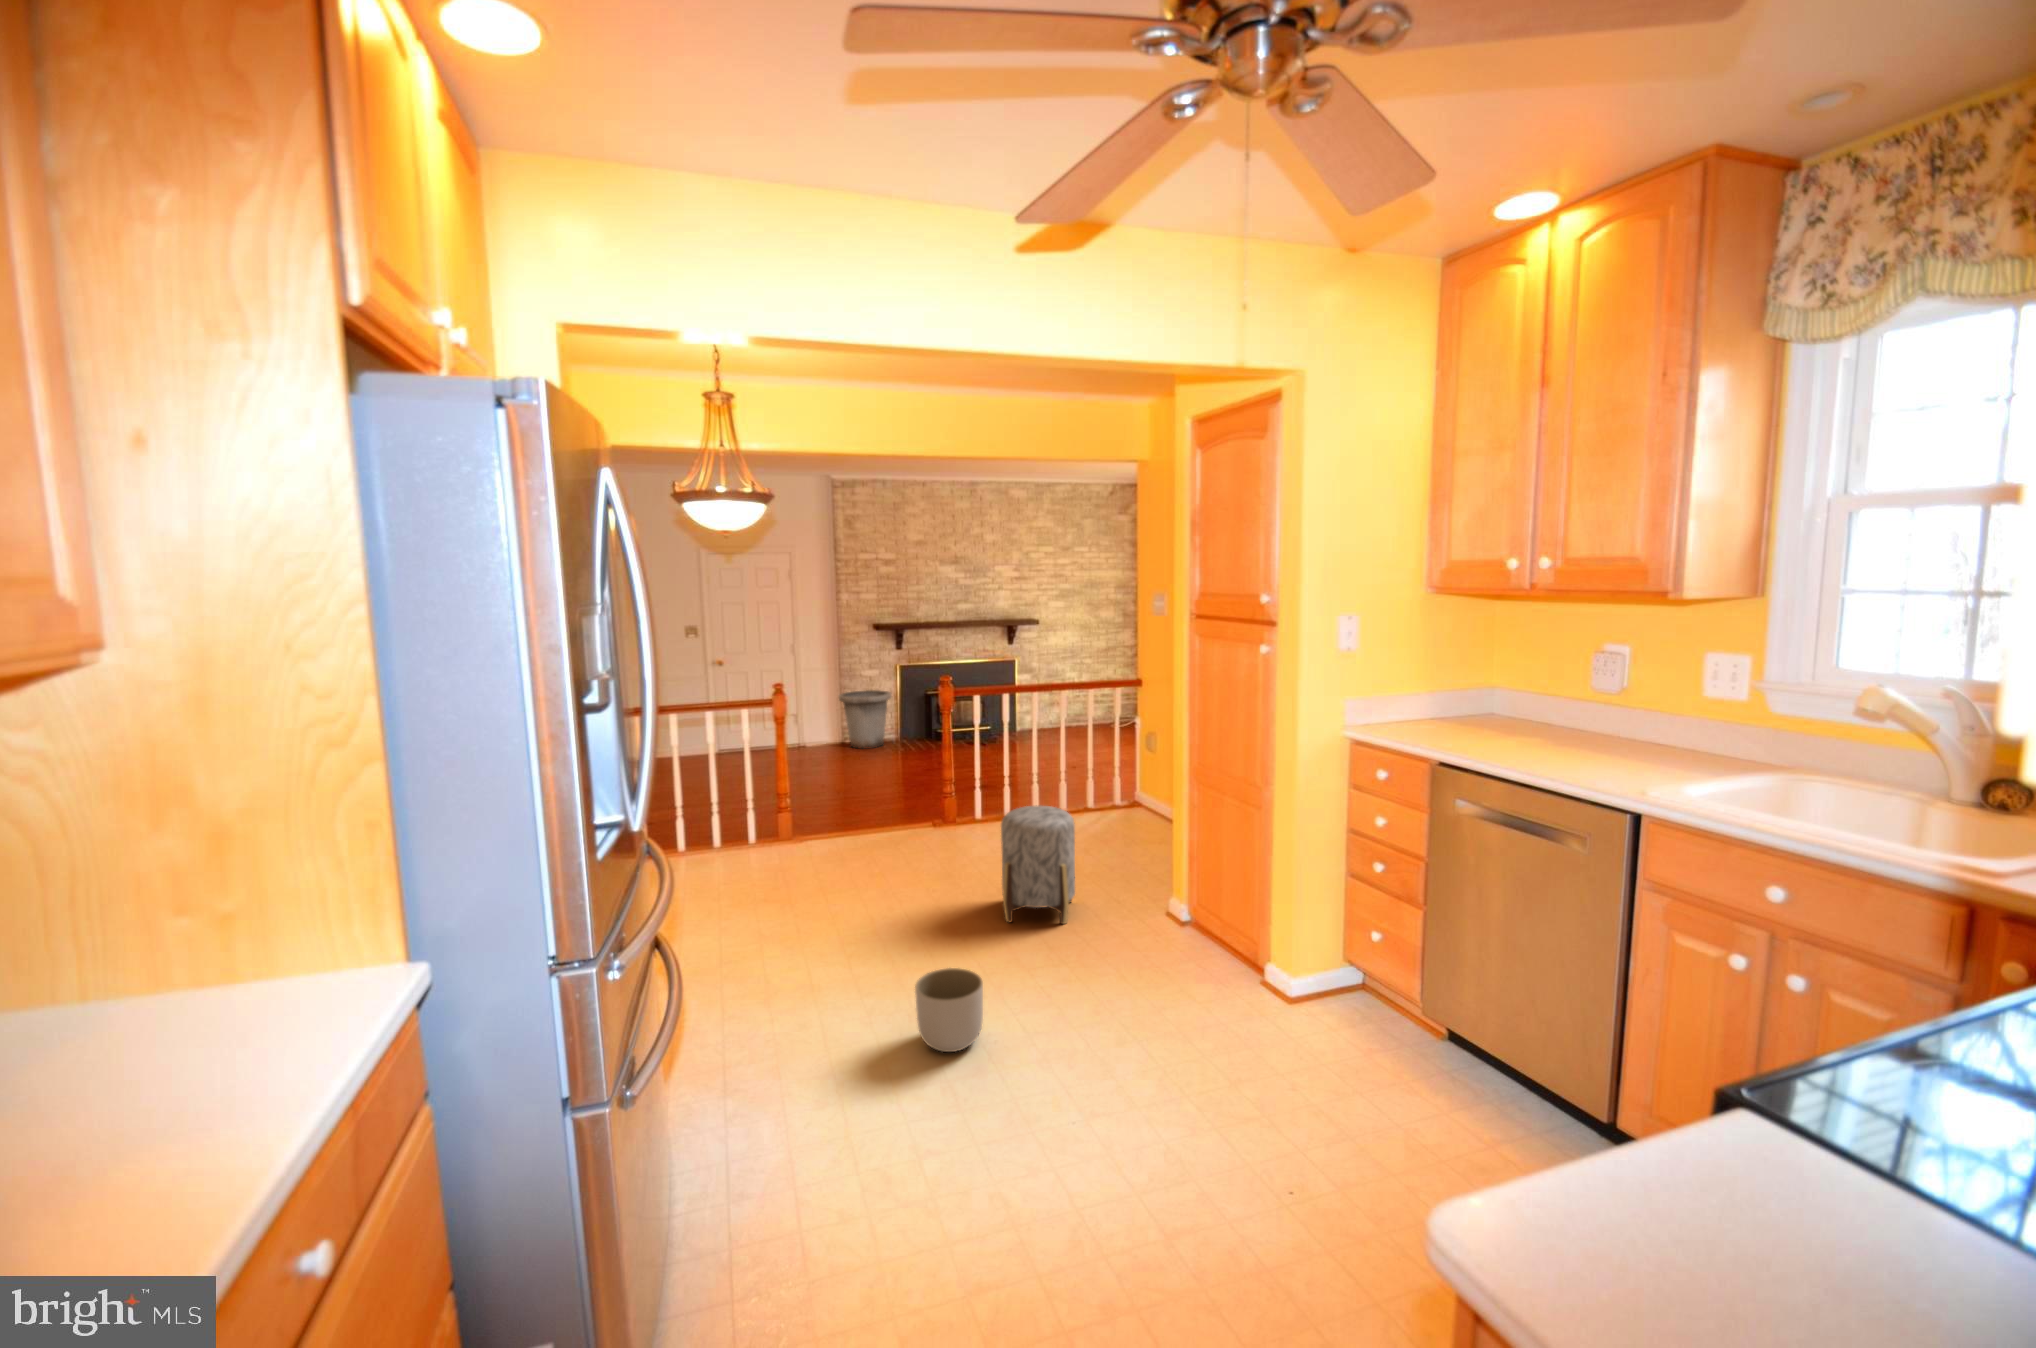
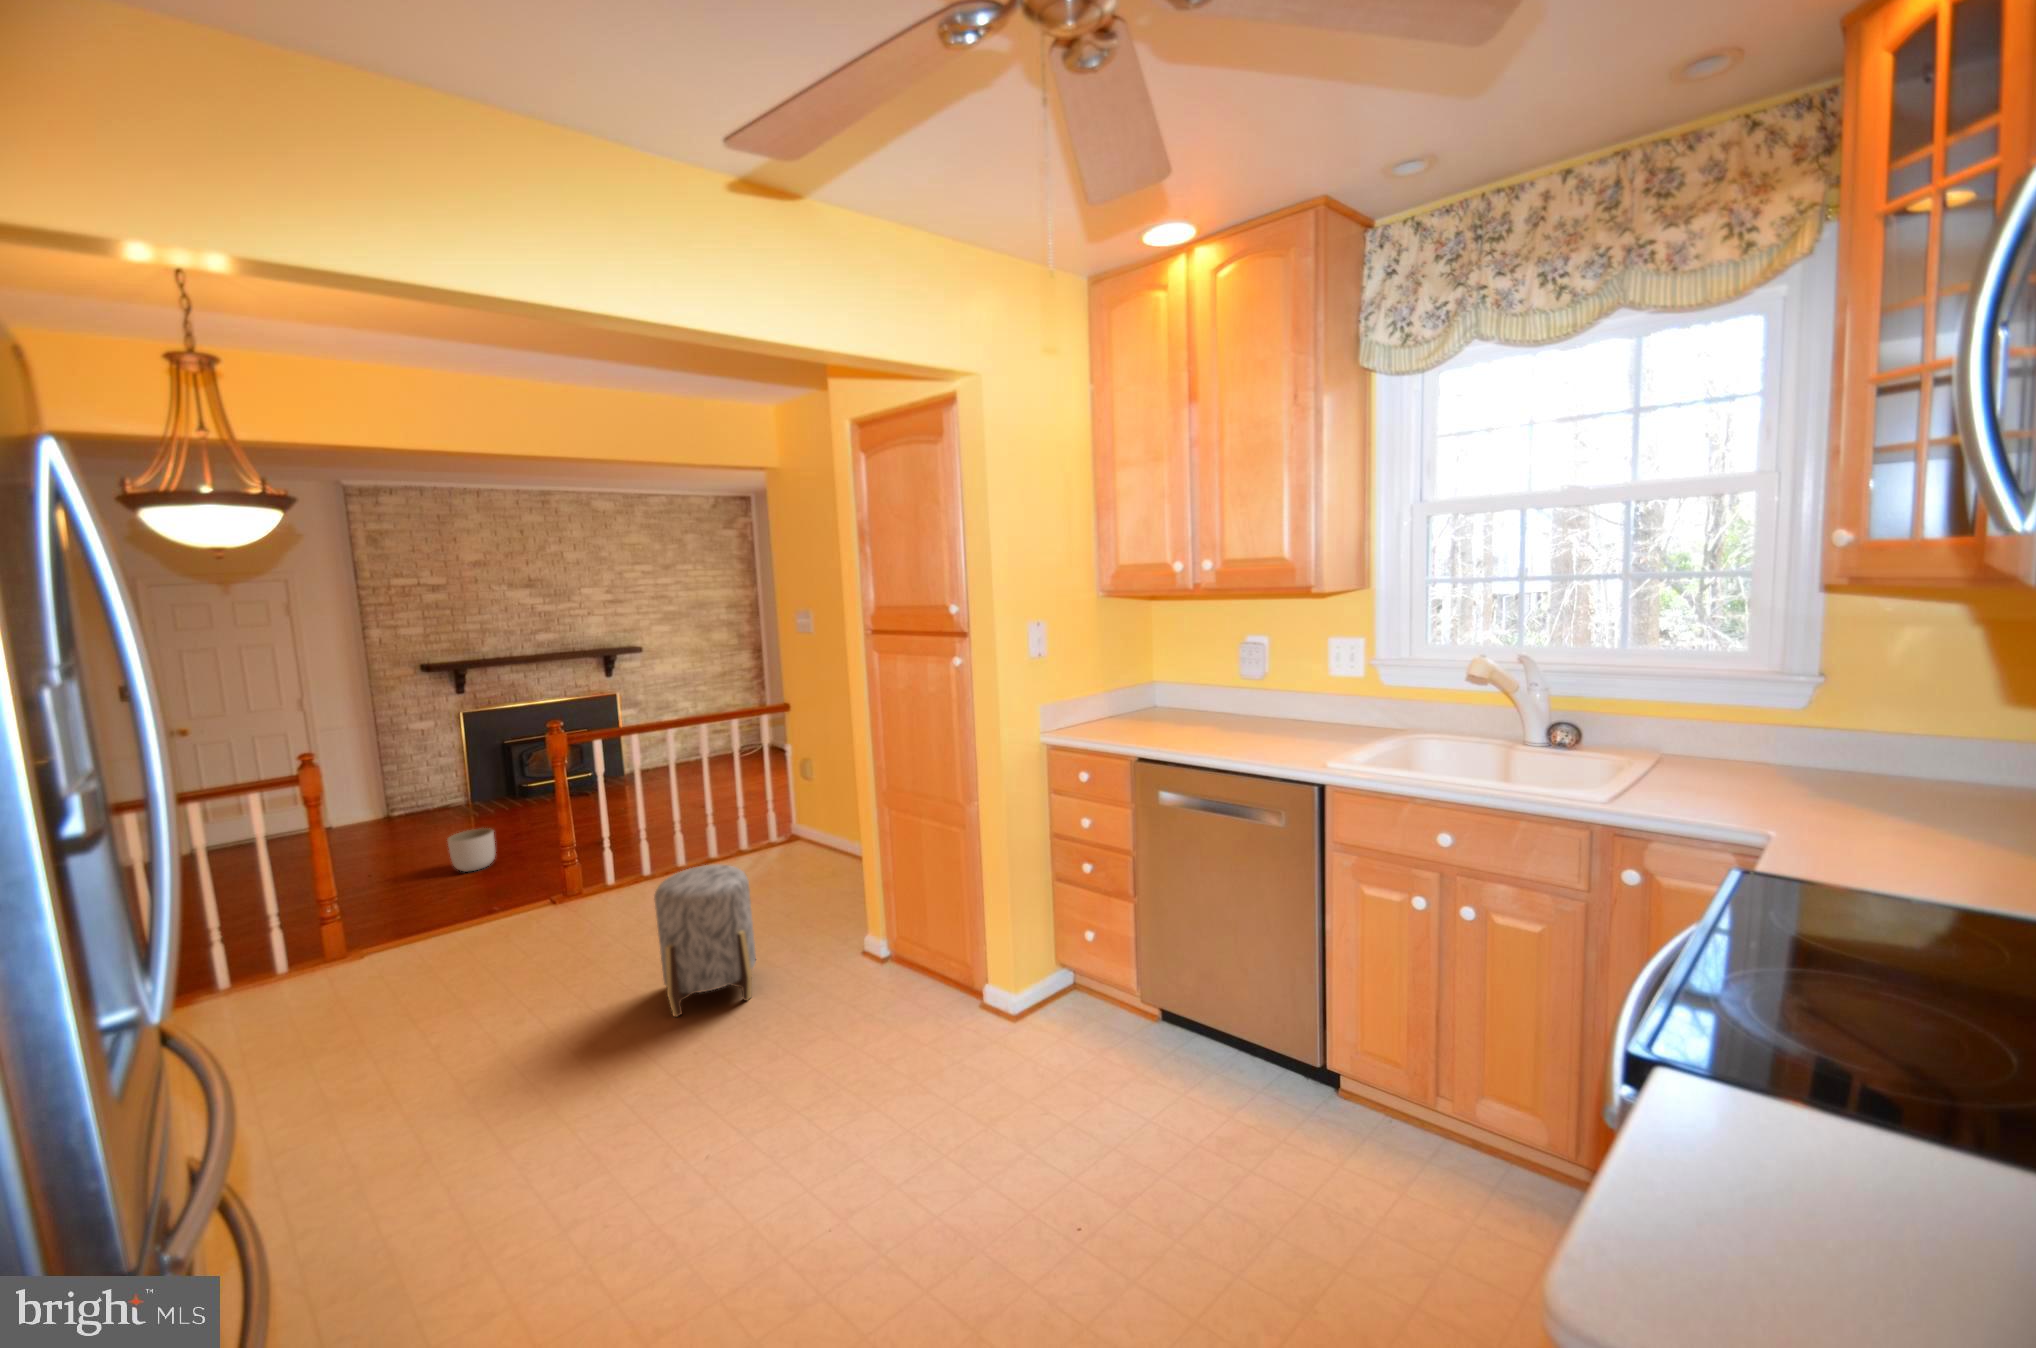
trash can: present [839,690,891,749] -> none [375,745,457,822]
planter: present [915,968,983,1052] -> present [448,828,495,871]

